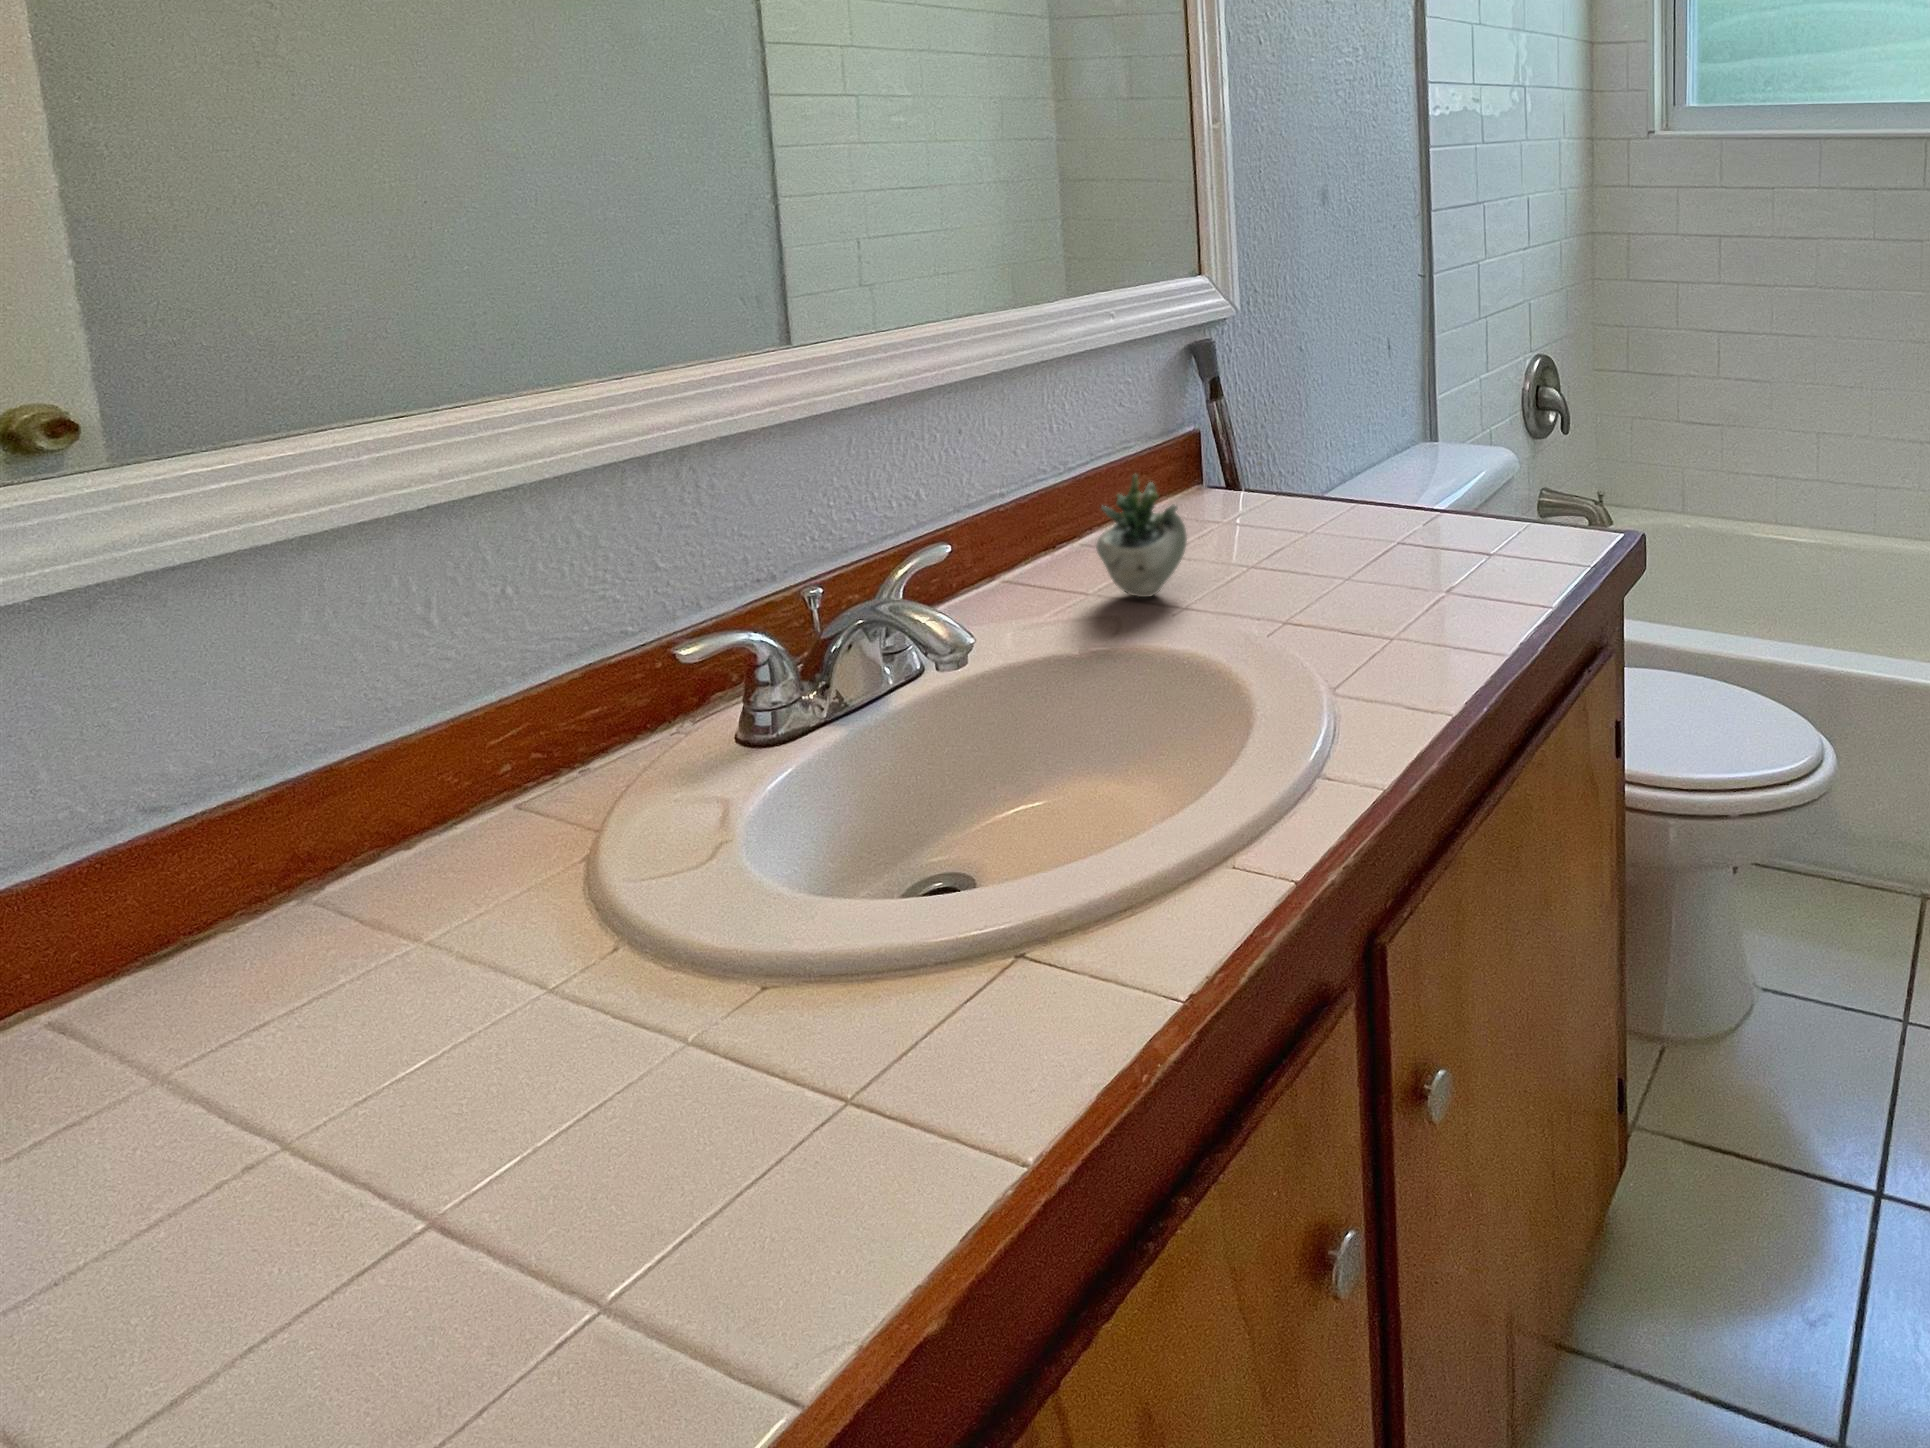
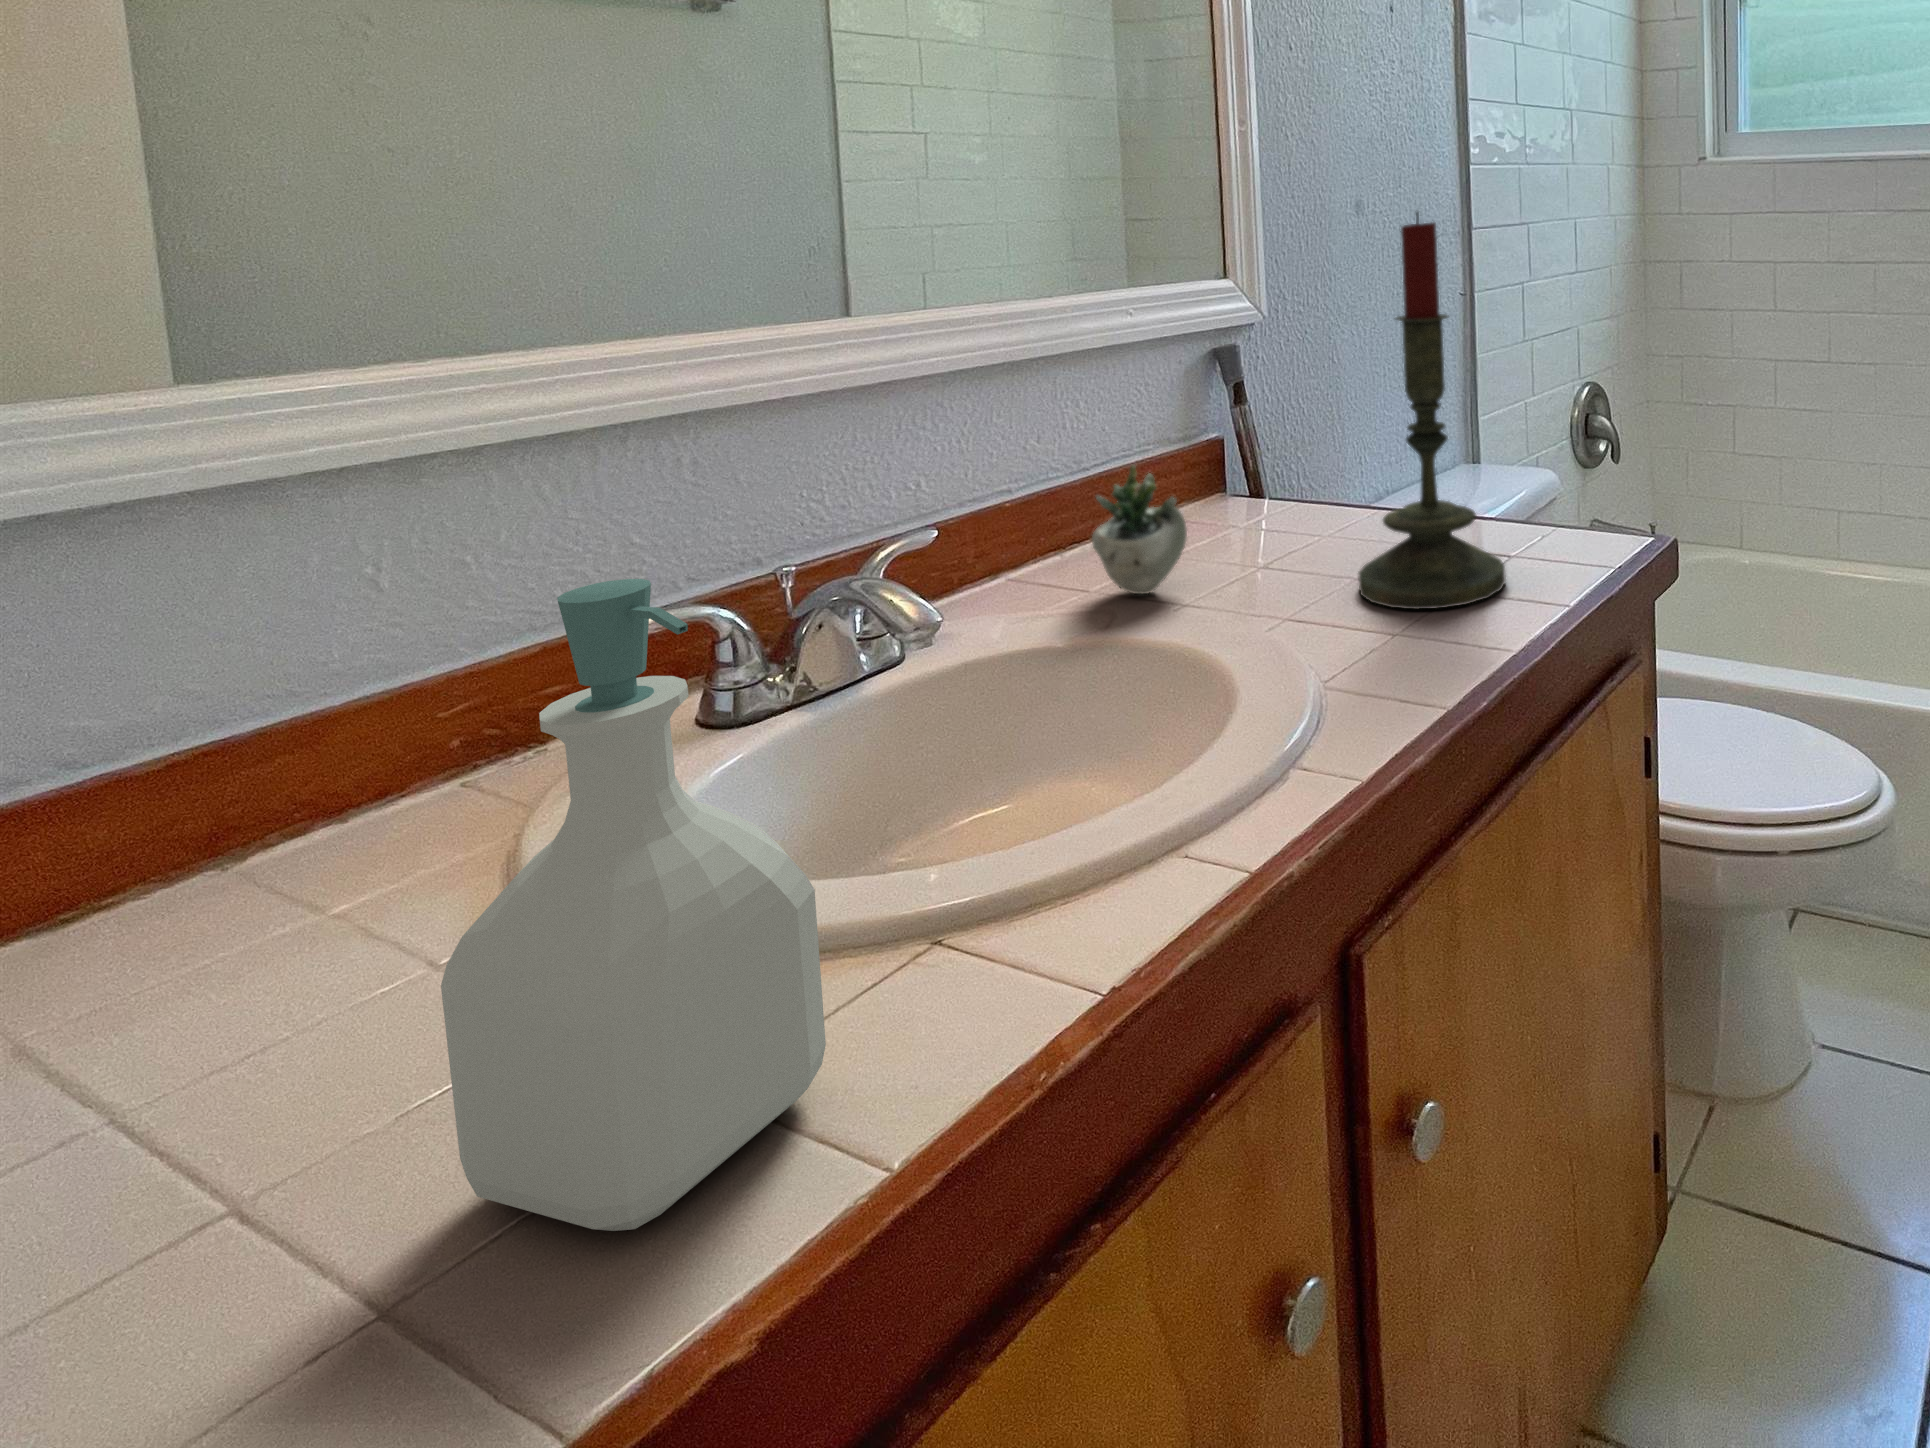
candle: none [1353,234,1492,612] -> present [1359,212,1506,609]
soap bottle: none [621,664,948,1236] -> present [441,579,826,1231]

